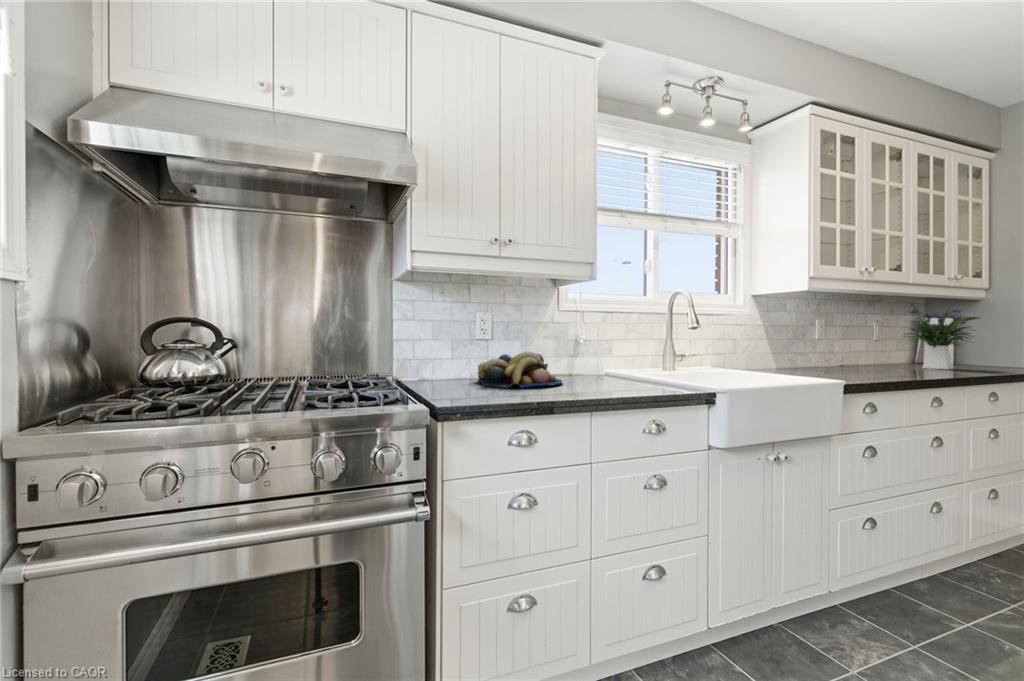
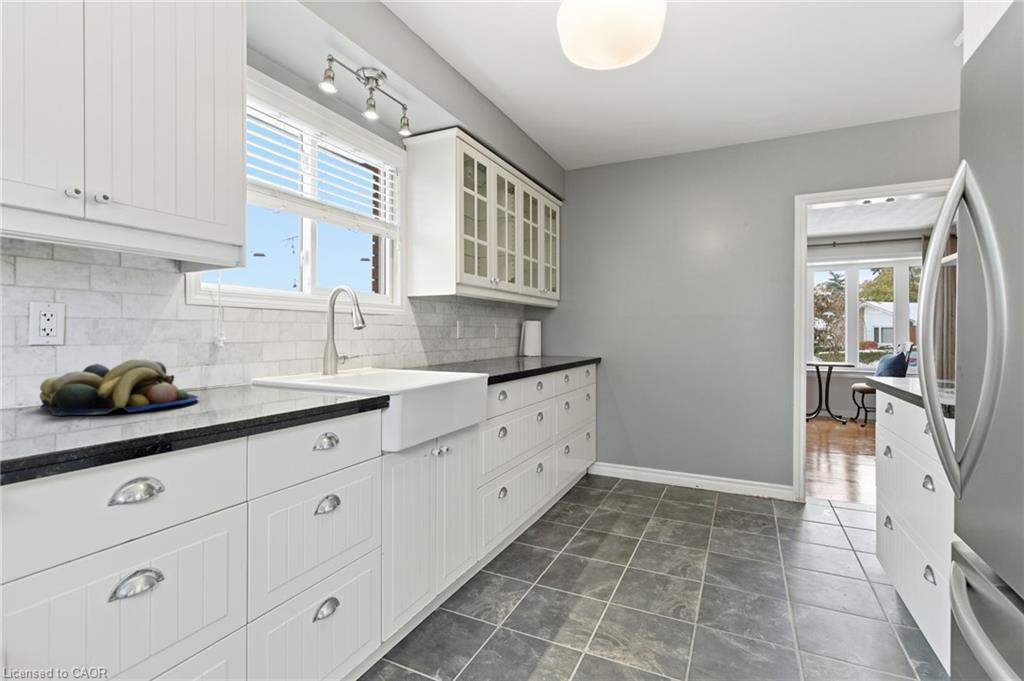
flower arrangement: present [904,305,979,369] -> none [513,310,559,361]

